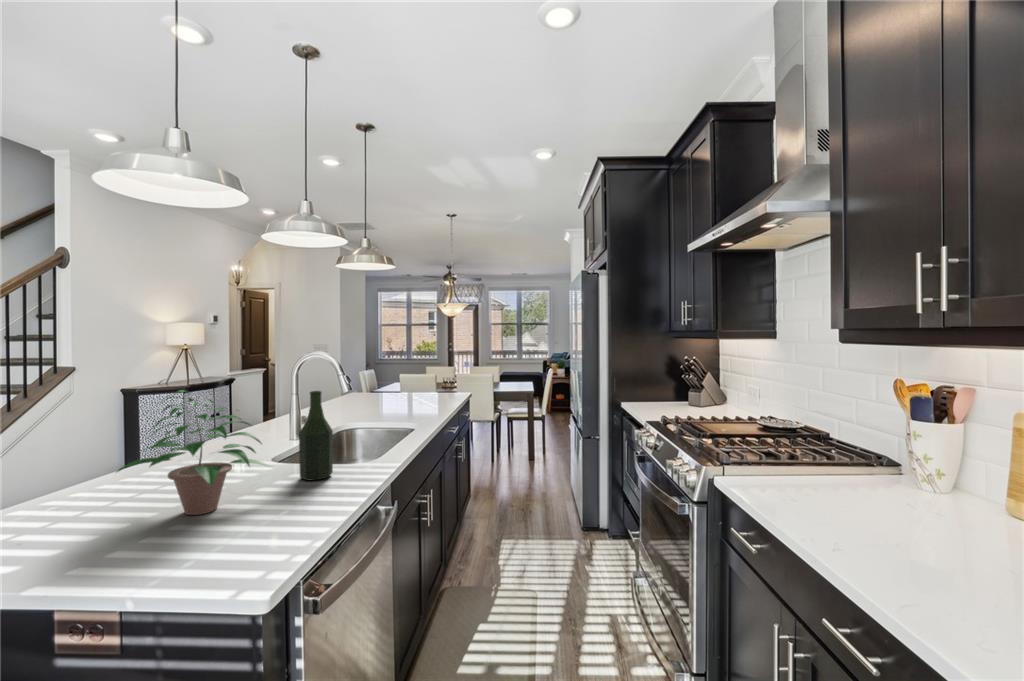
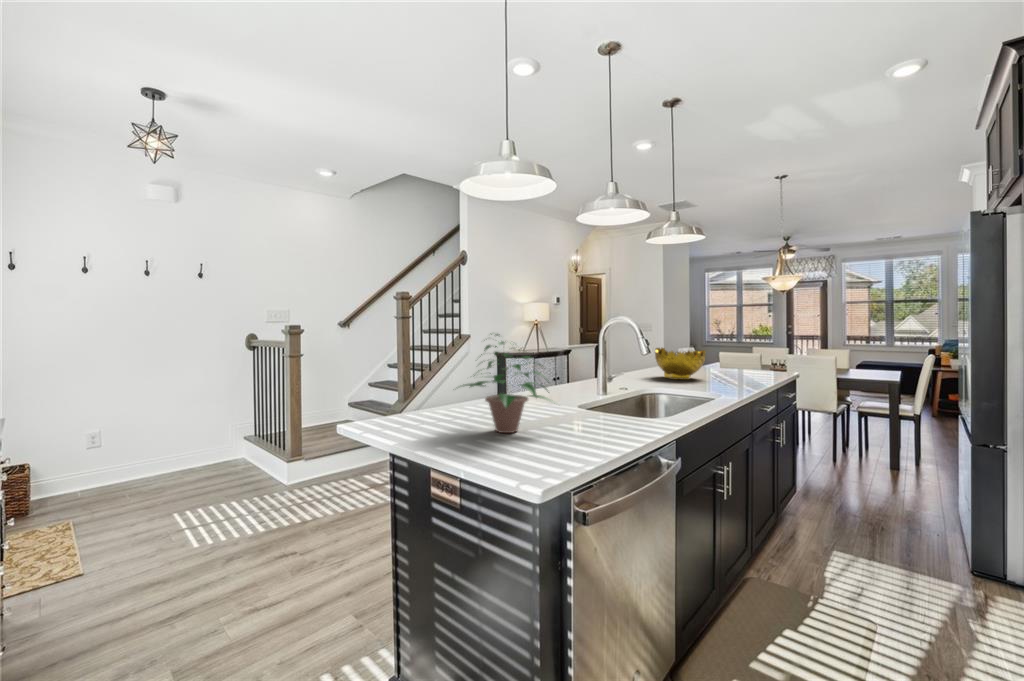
decorative bowl: none [349,378,399,411] -> present [655,348,705,380]
bottle: present [299,391,333,480] -> none [586,344,616,426]

